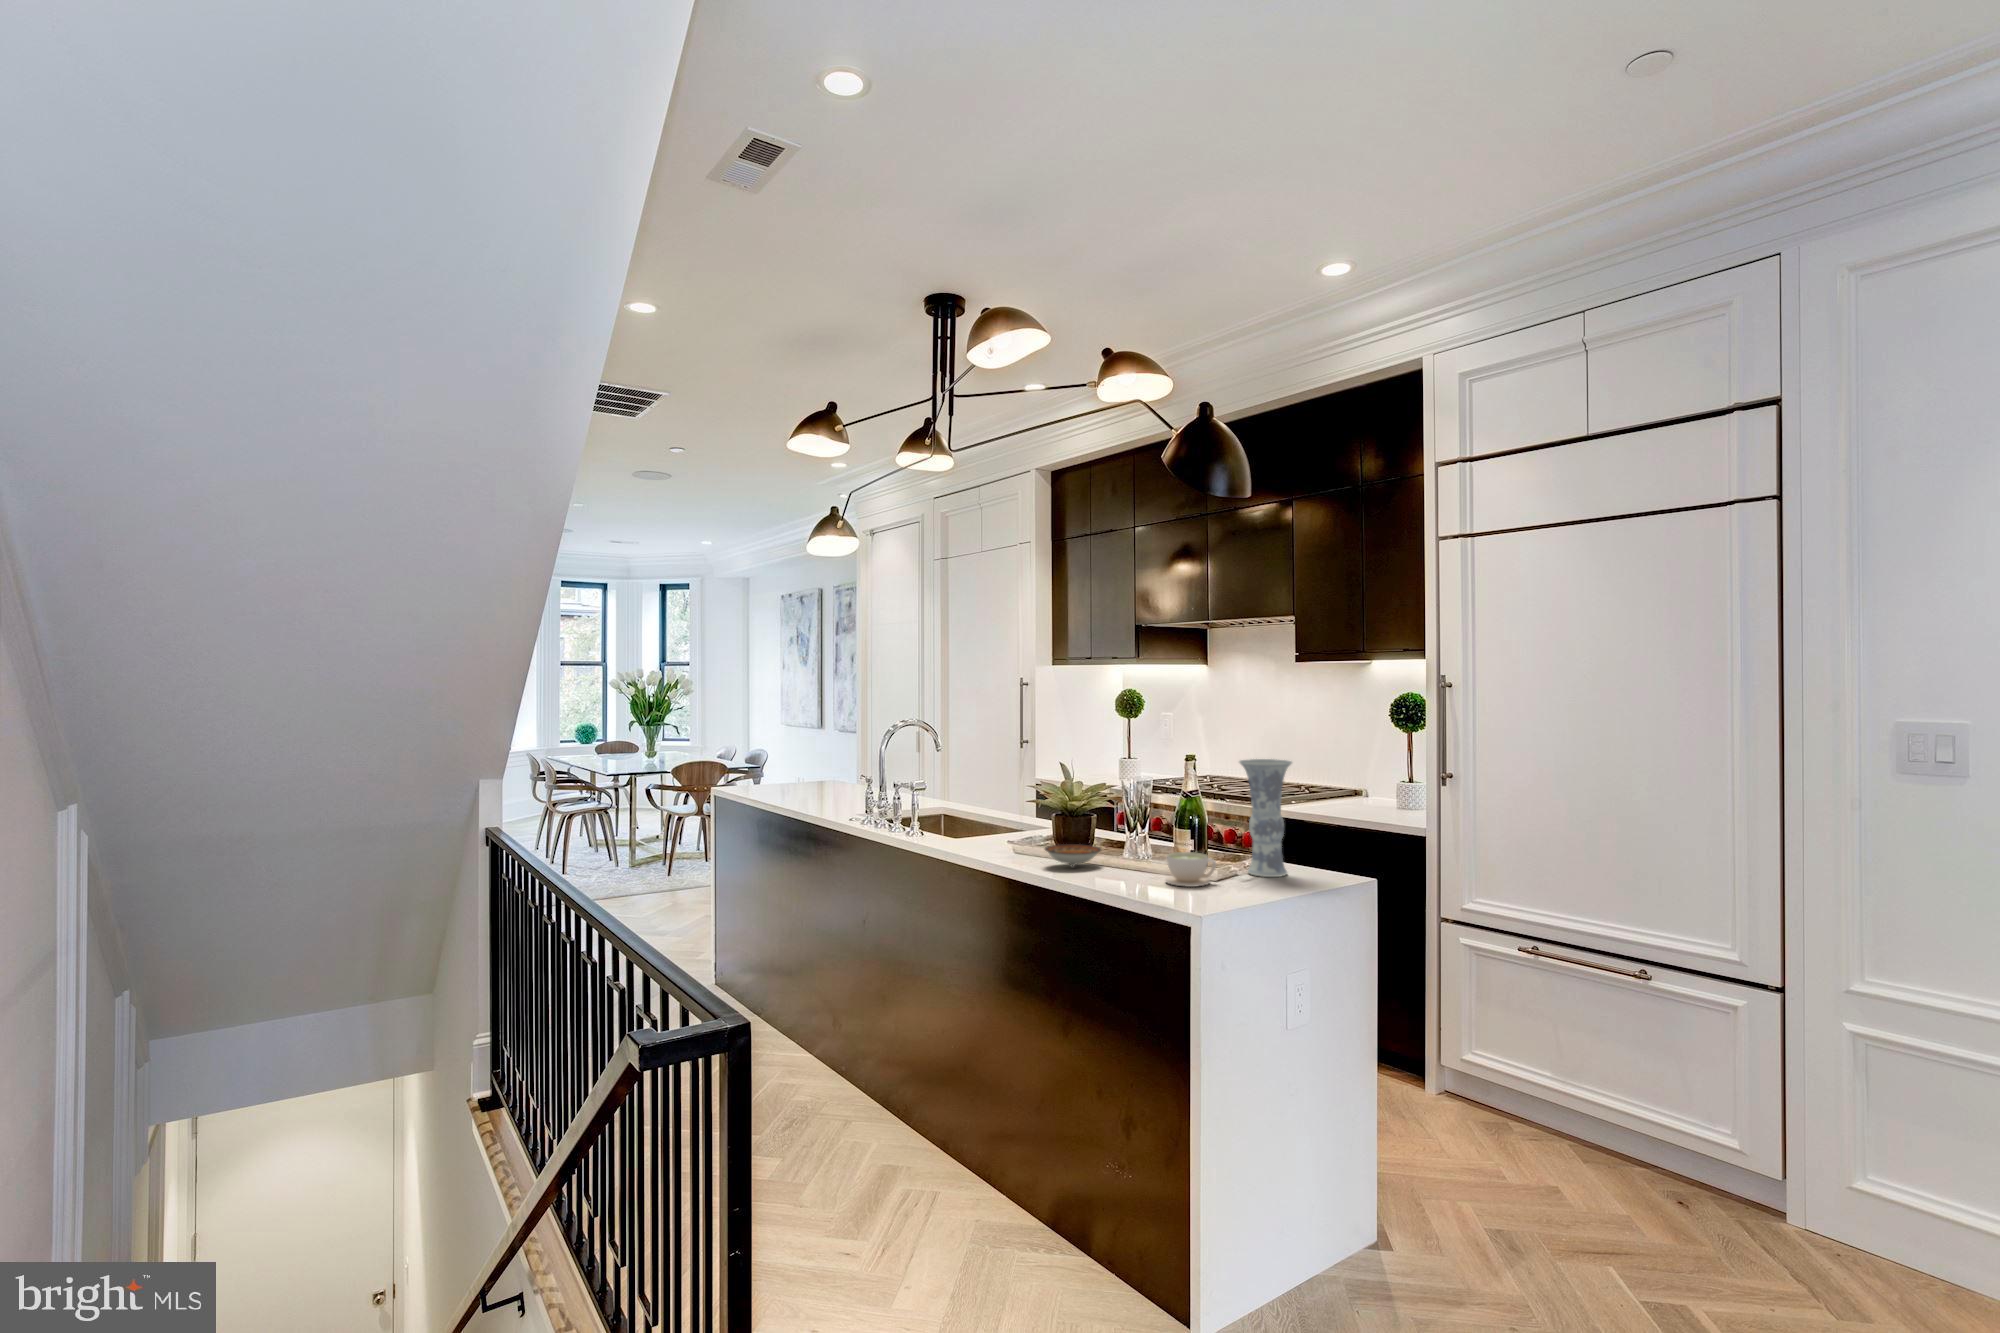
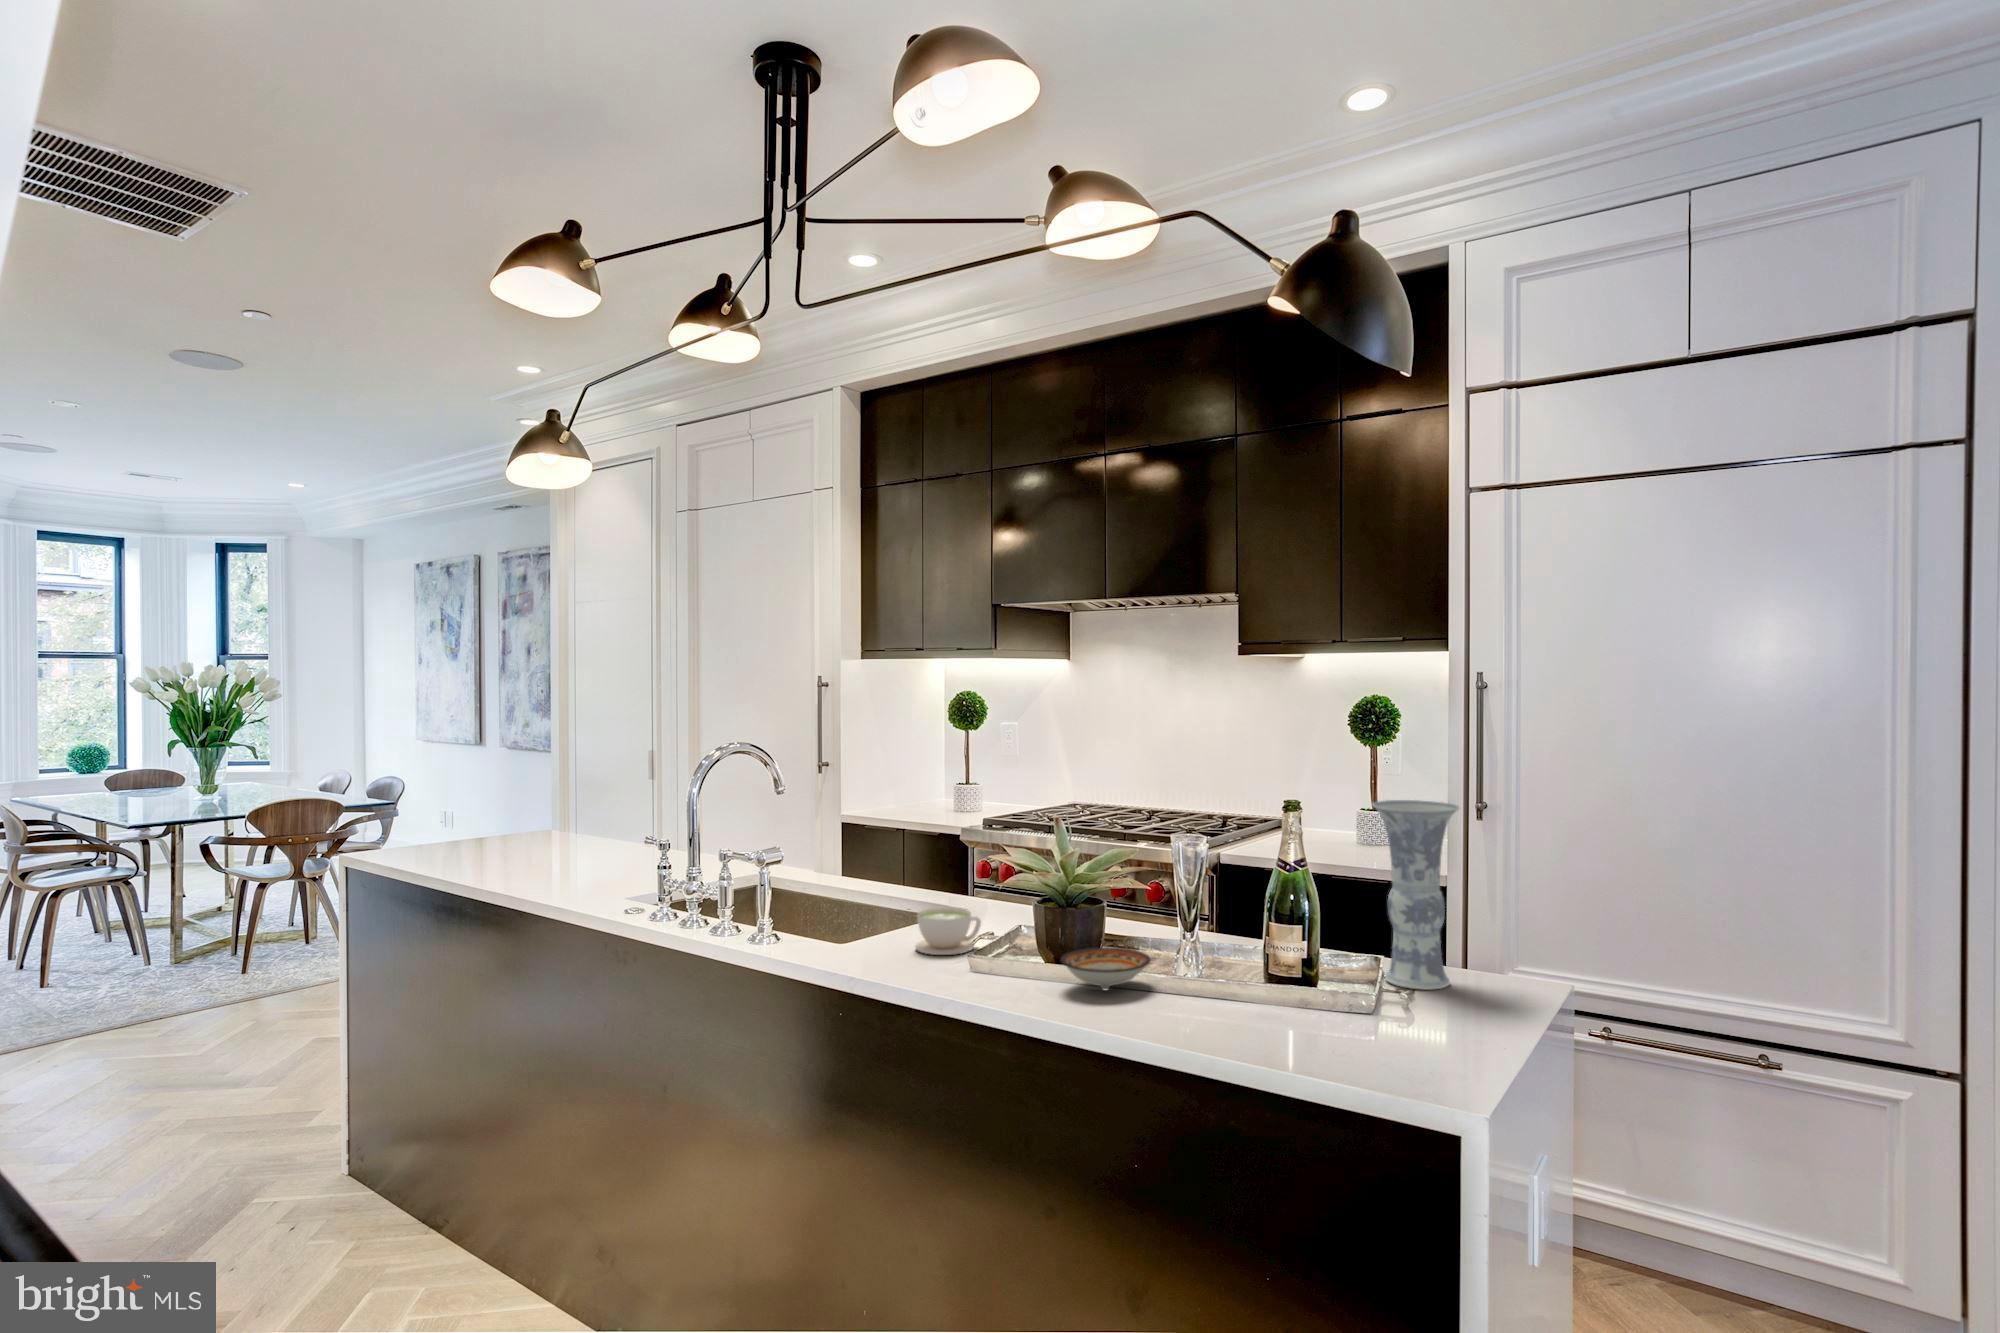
coffee cup: present [1165,852,1216,887] -> present [915,908,981,955]

